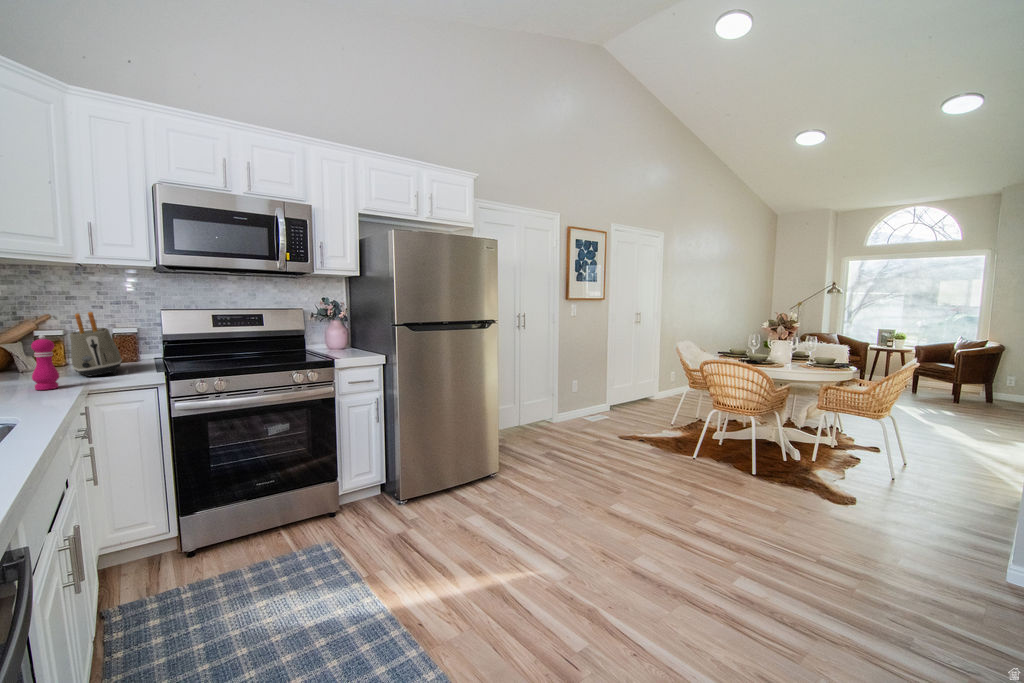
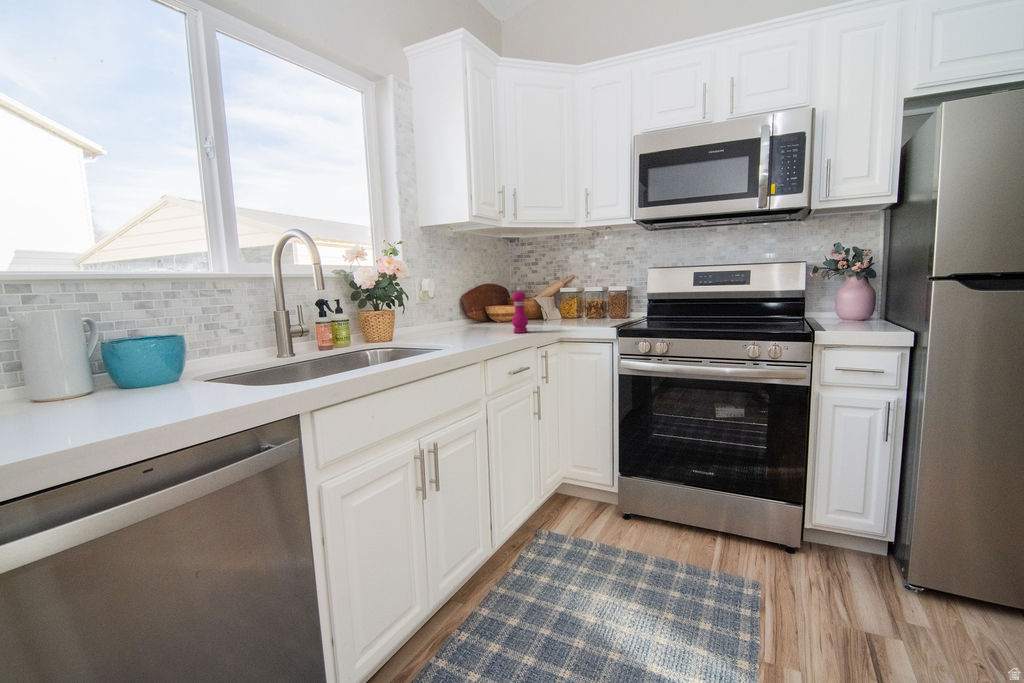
toaster: present [70,312,122,376] -> none [553,270,593,326]

